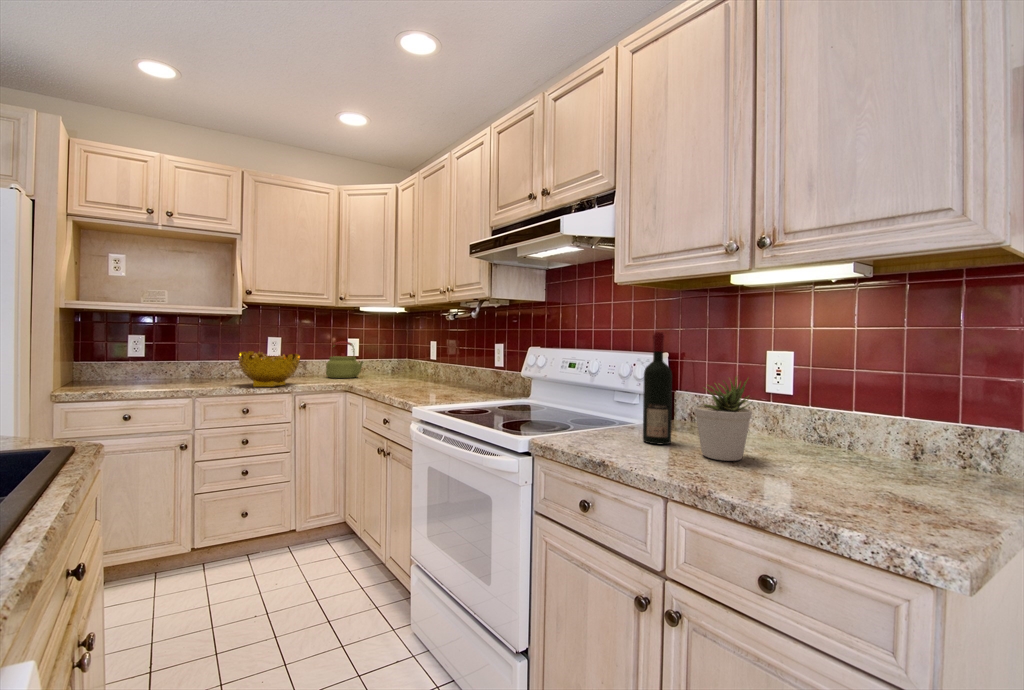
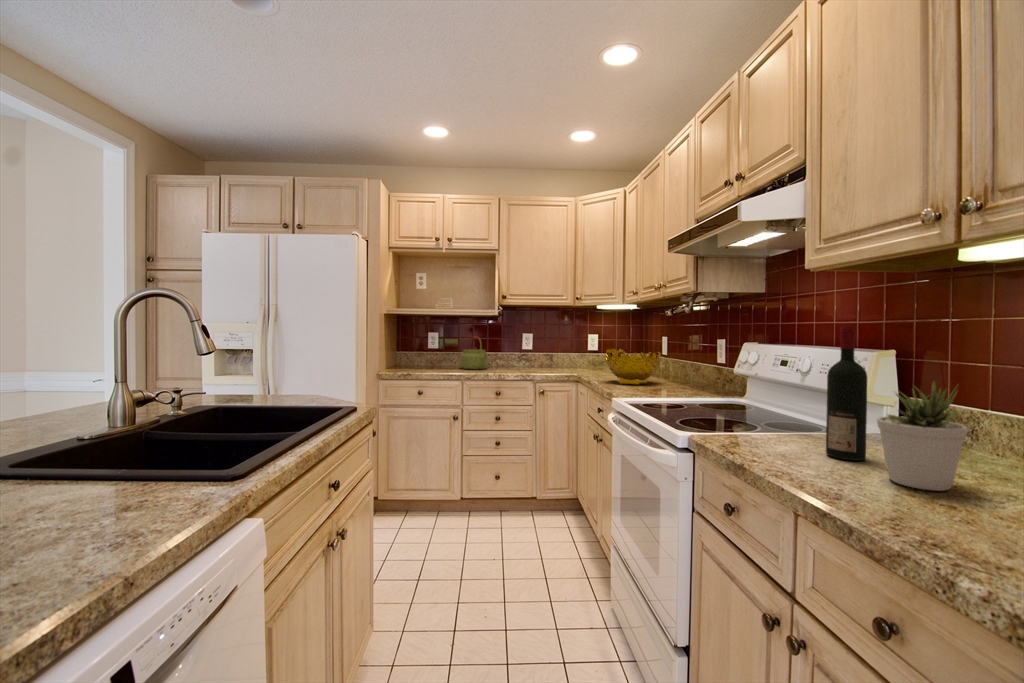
kettle: present [326,341,363,378] -> present [460,336,488,369]
decorative bowl: present [239,351,300,387] -> present [606,349,661,385]

